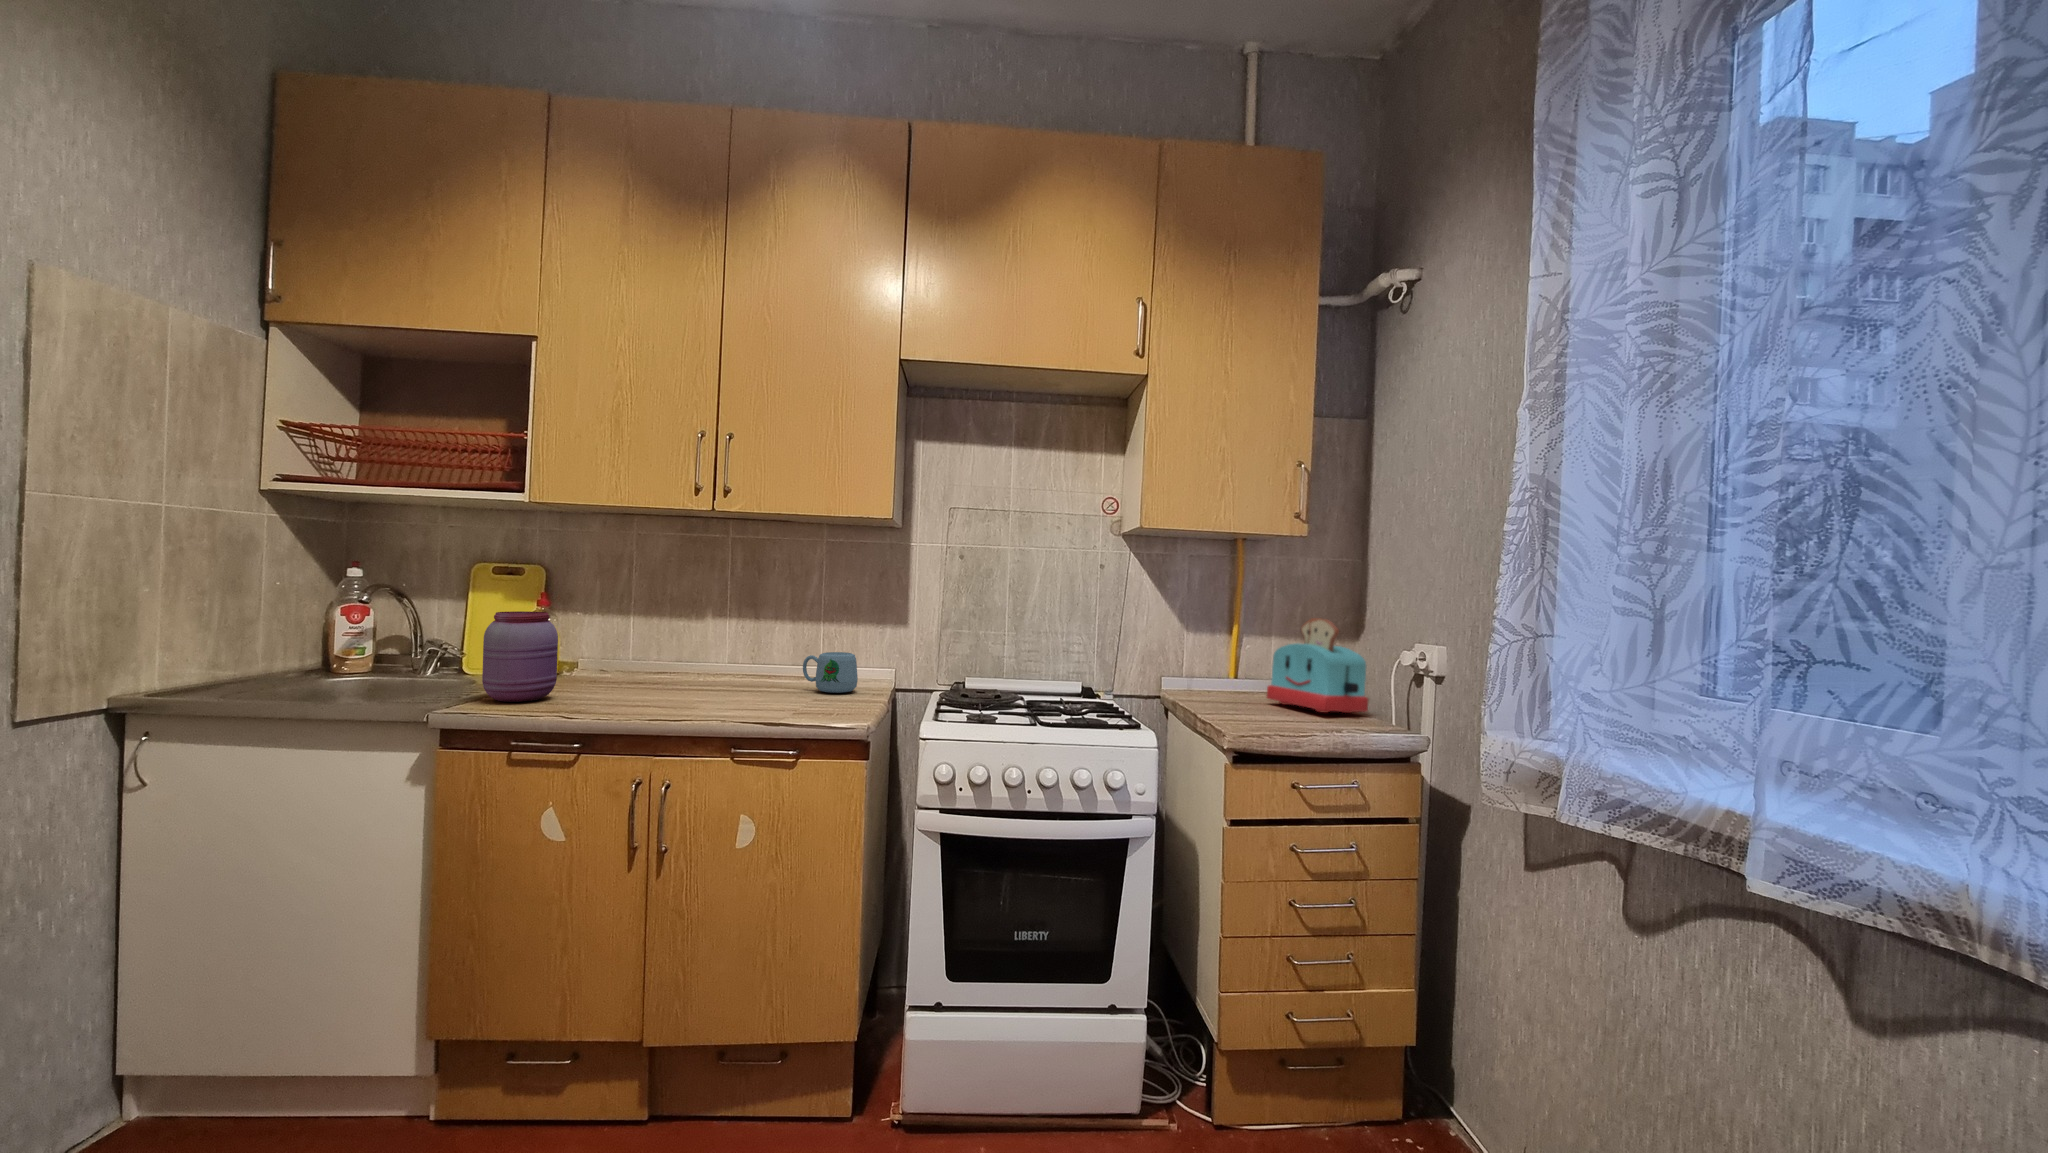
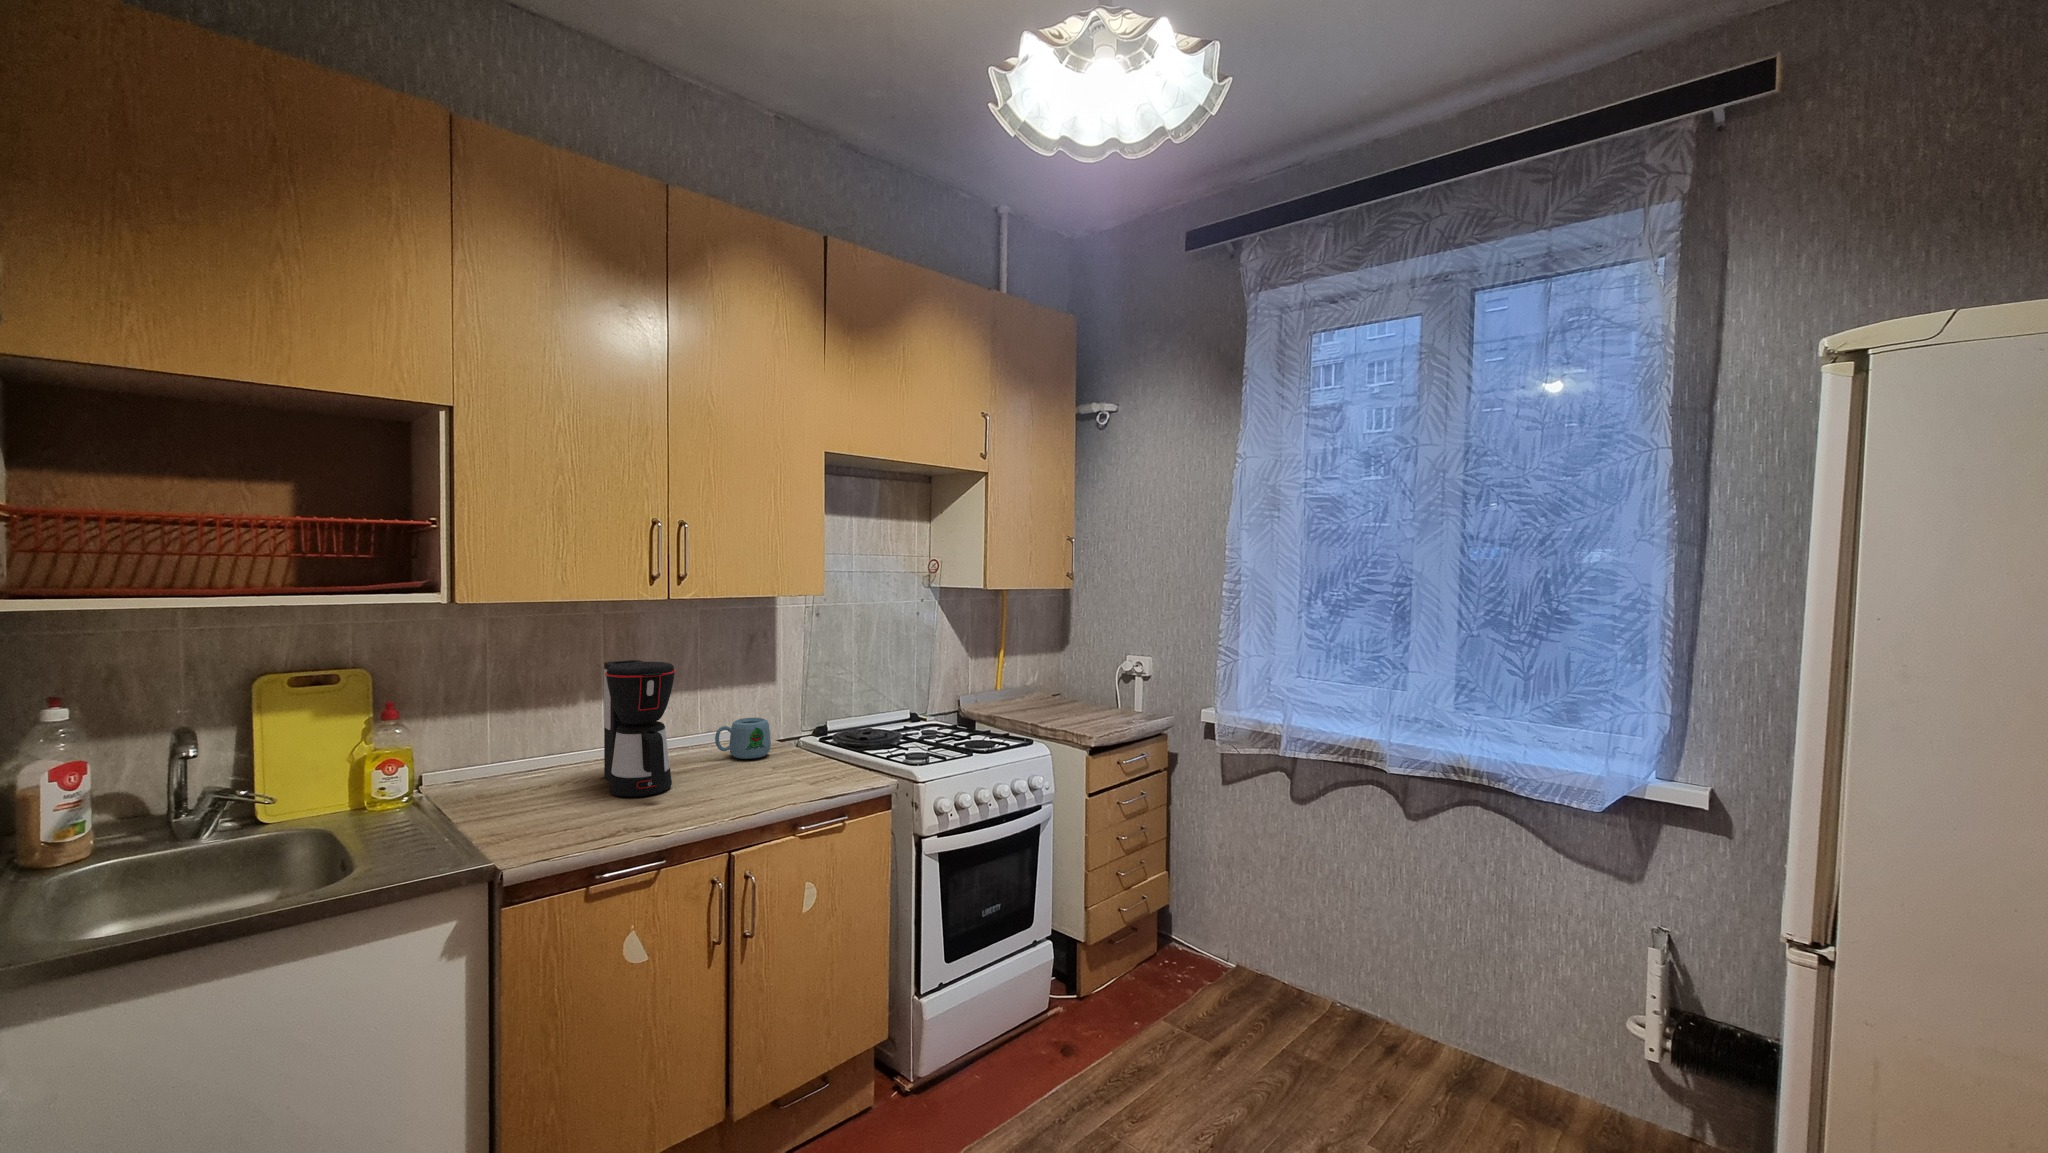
coffee maker: none [660,574,732,698] -> present [604,660,676,797]
jar: present [482,611,558,702] -> none [438,731,529,846]
toaster: present [1267,618,1368,713] -> none [1034,643,1101,709]

